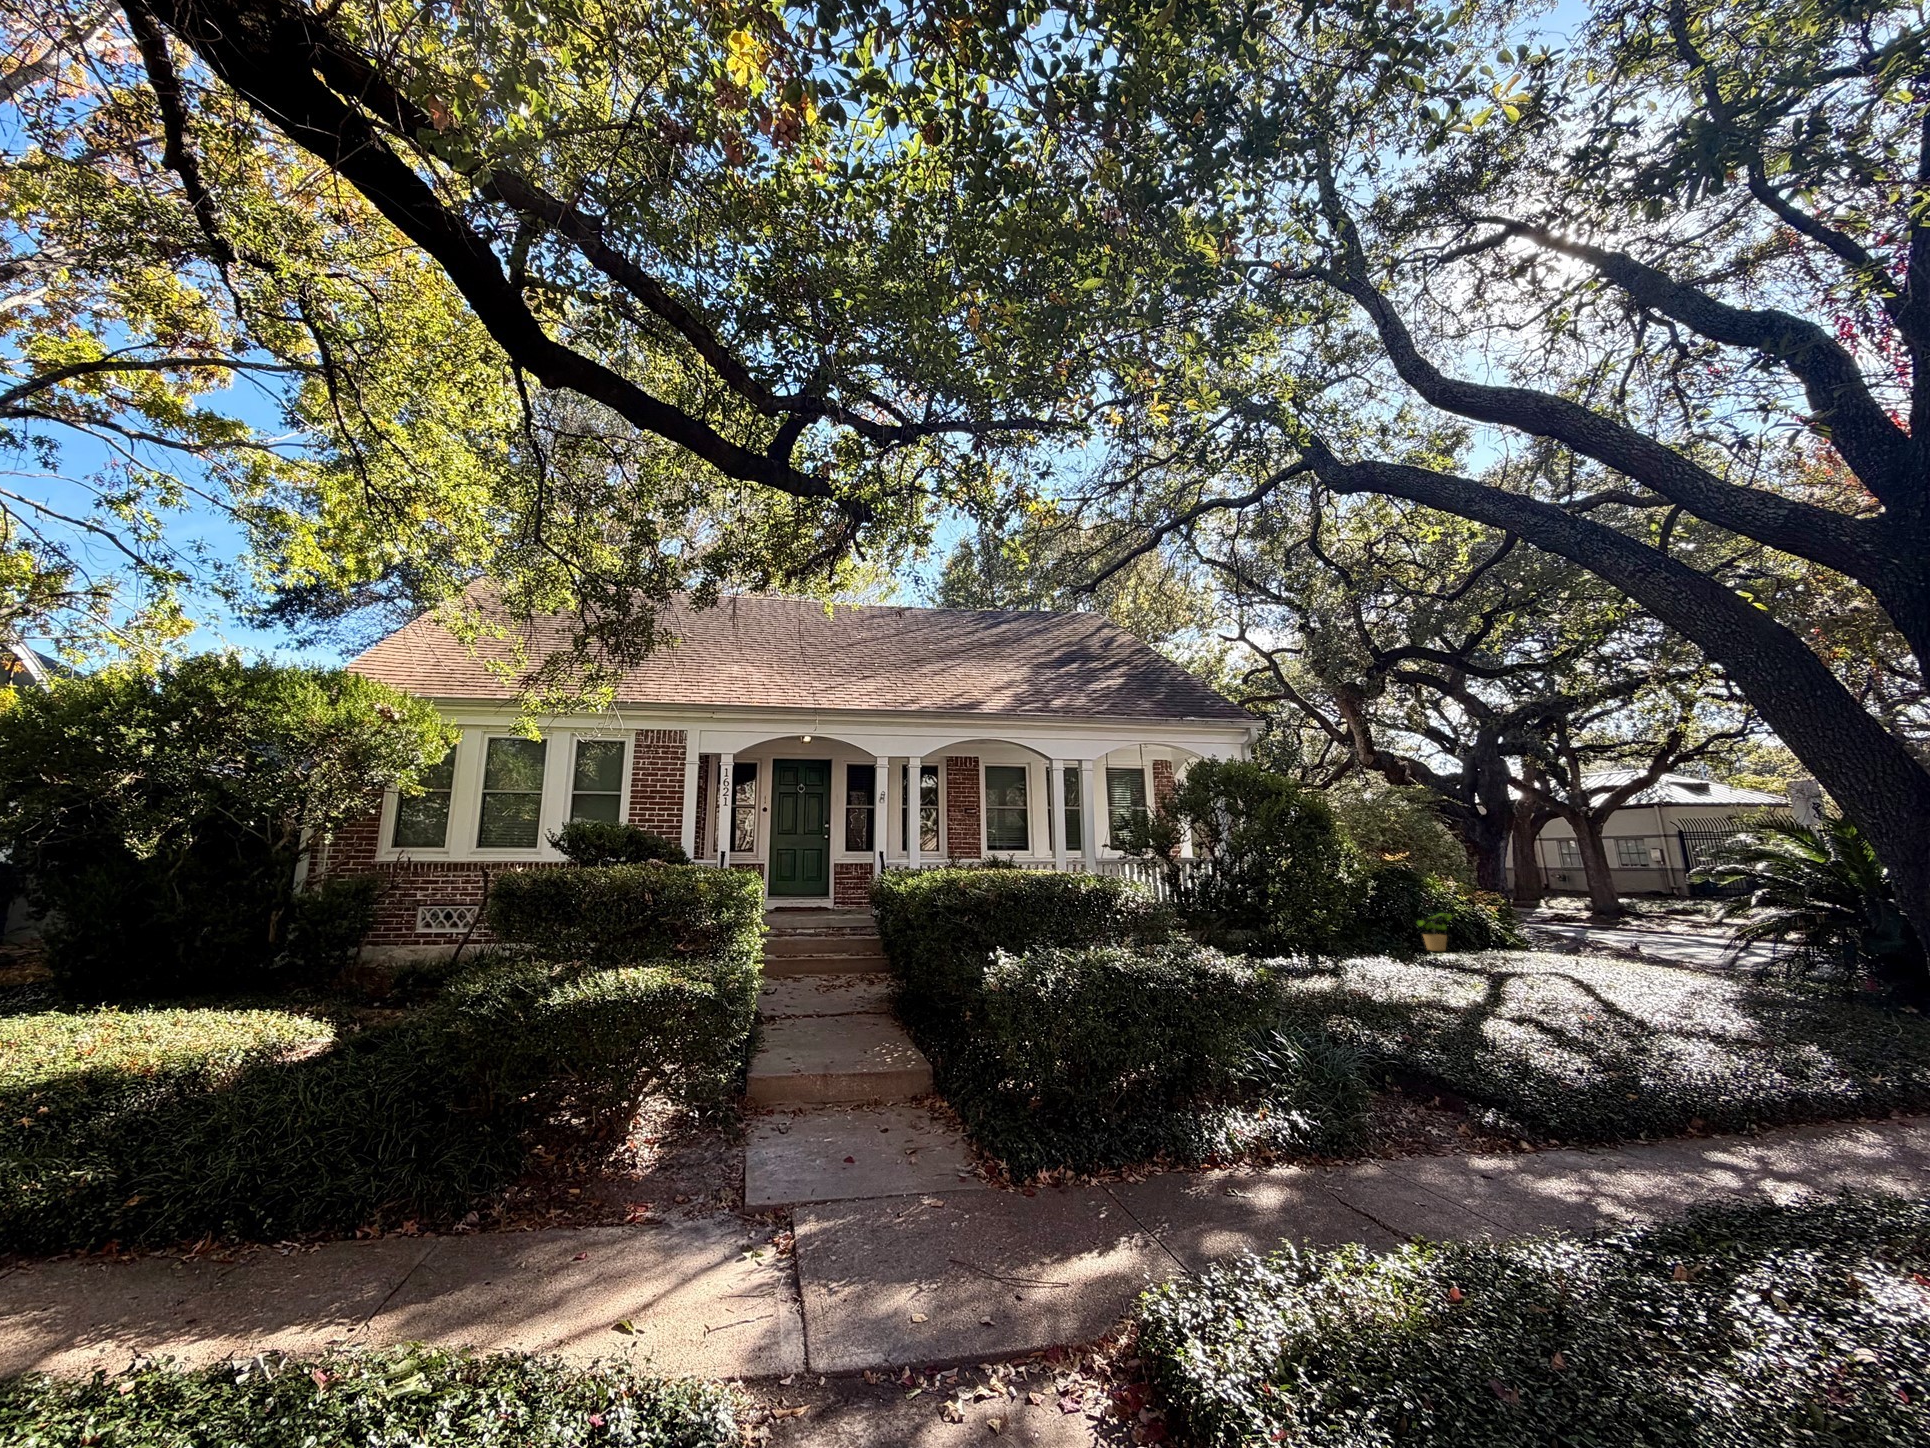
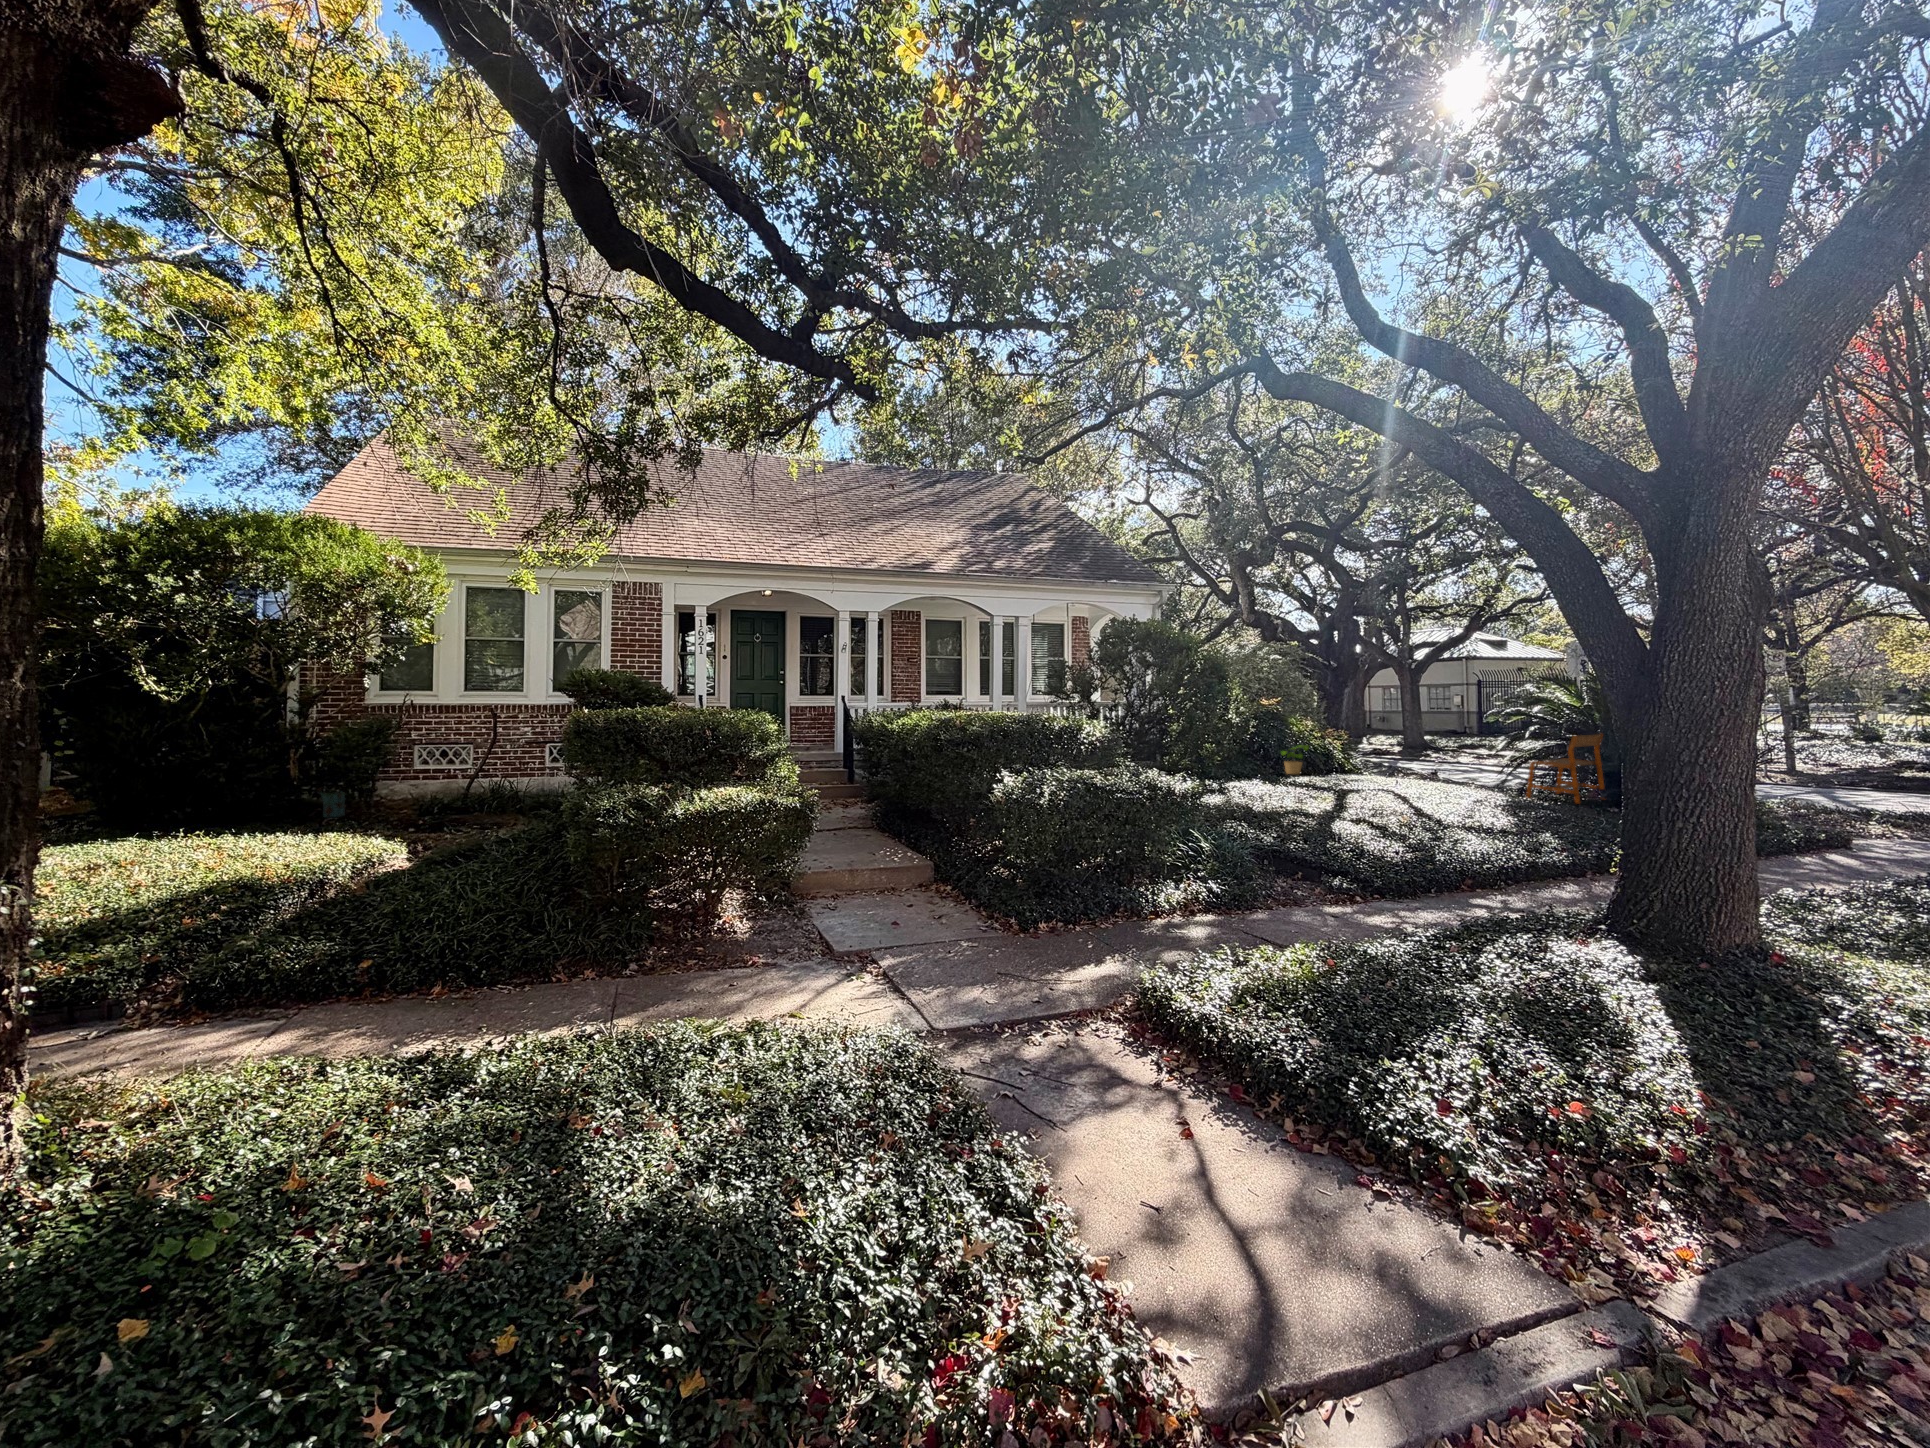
bench: none [1764,900,1889,999] -> present [1526,734,1604,804]
watering can: none [277,957,305,993] -> present [317,788,345,817]

